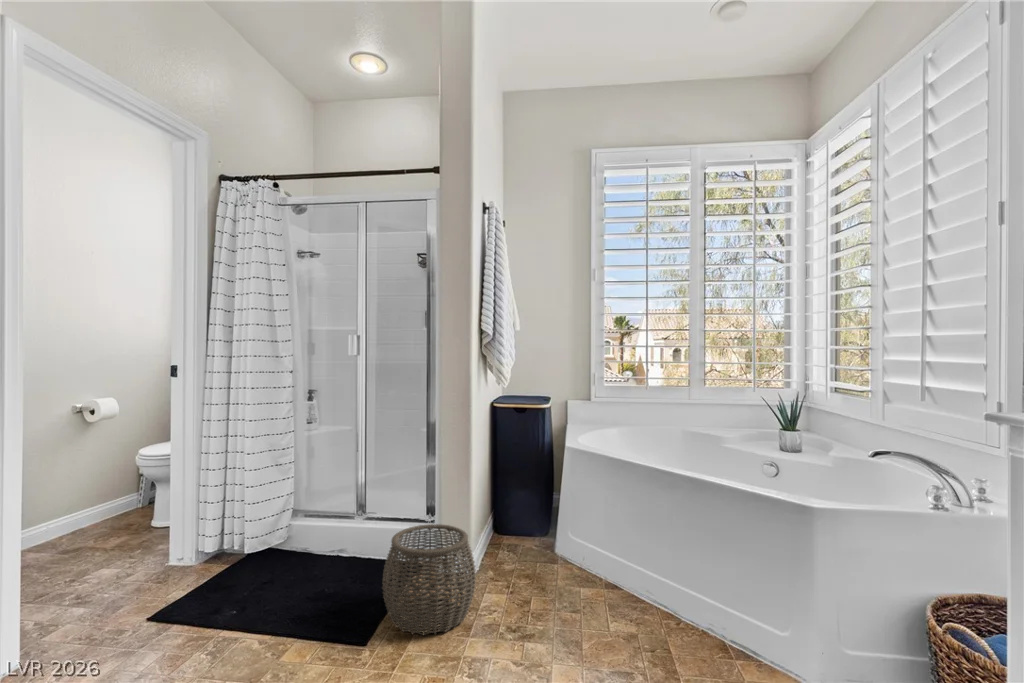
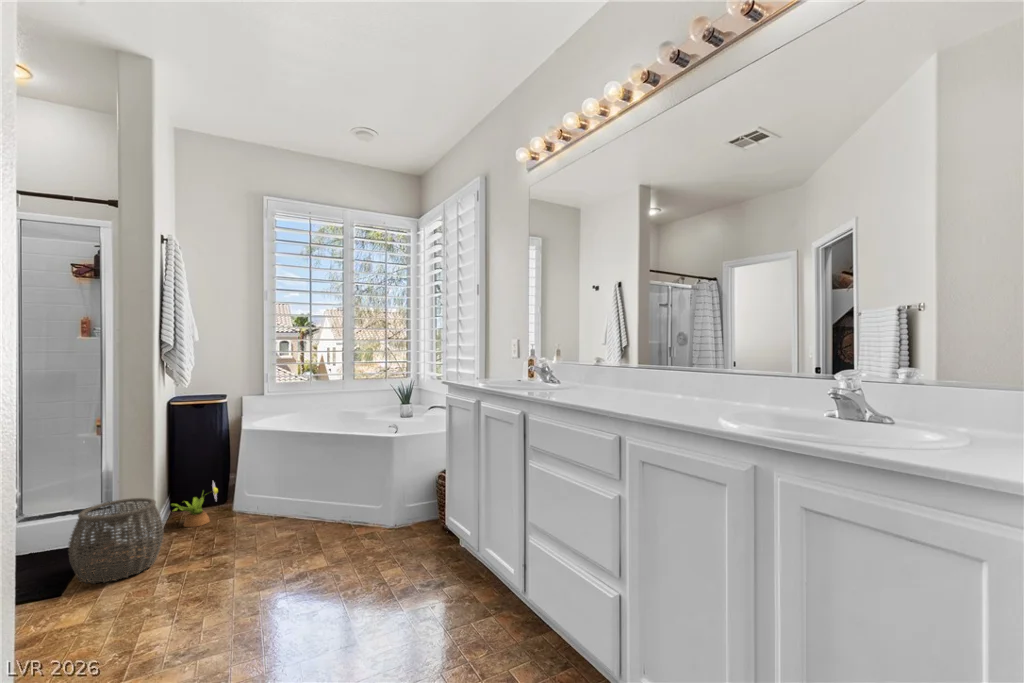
decorative plant: none [489,509,539,566] -> present [171,483,218,527]

